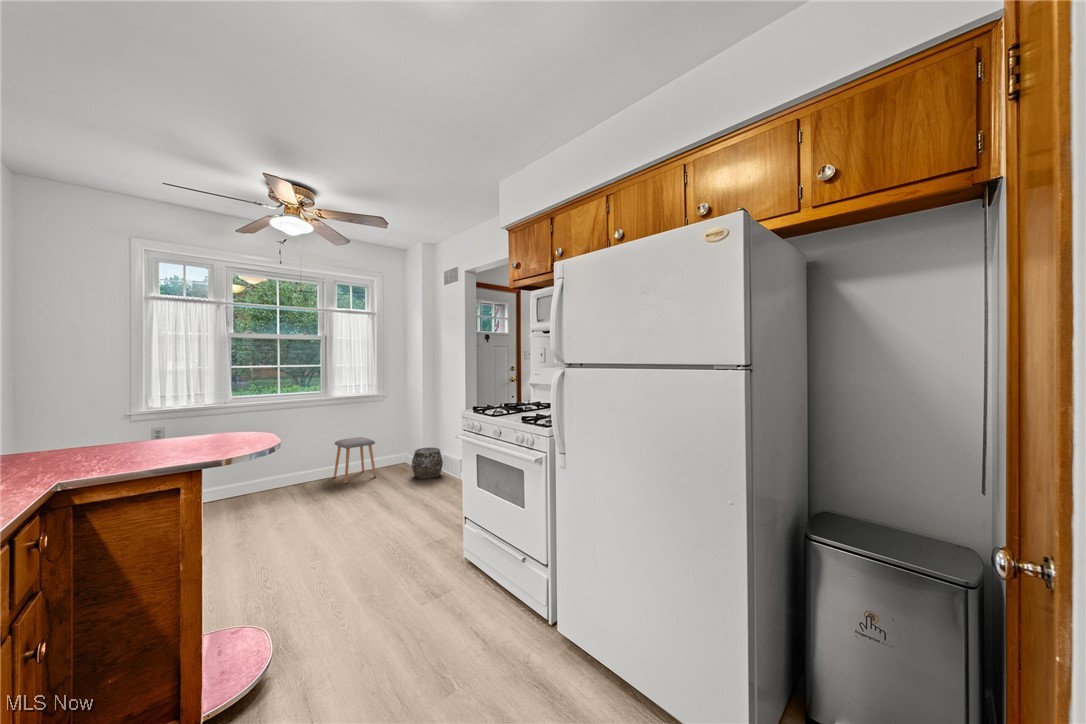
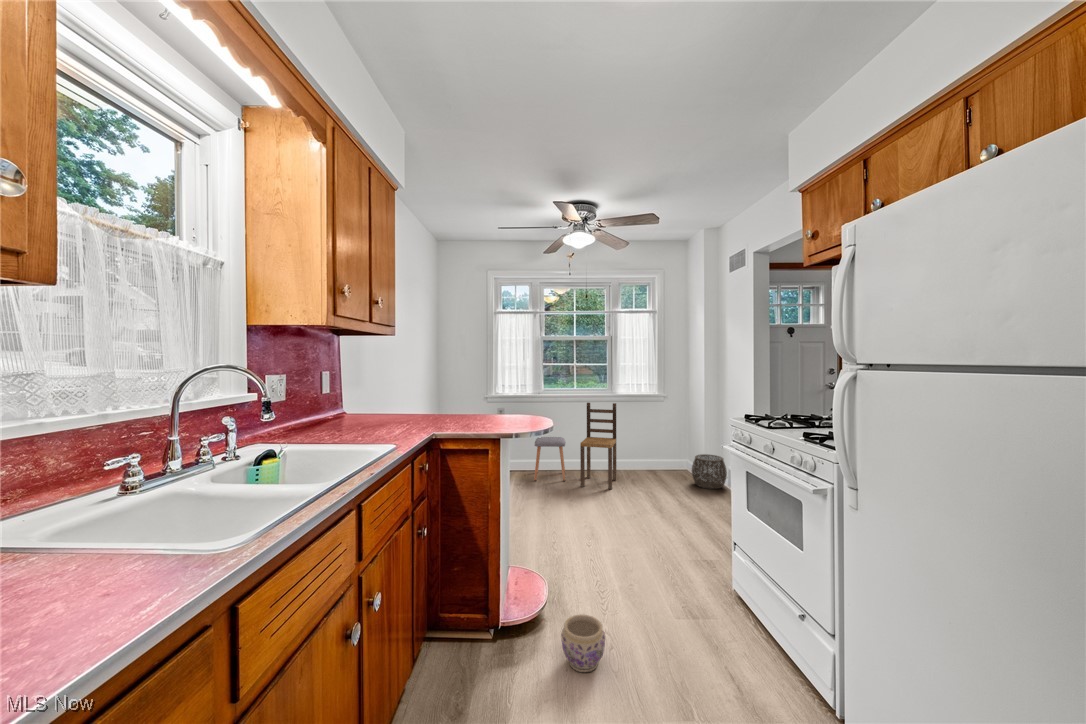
chair: none [291,407,334,503] -> present [580,403,617,489]
stool: present [334,437,376,484] -> present [534,437,566,481]
planter: none [306,633,359,699] -> present [561,615,605,673]

